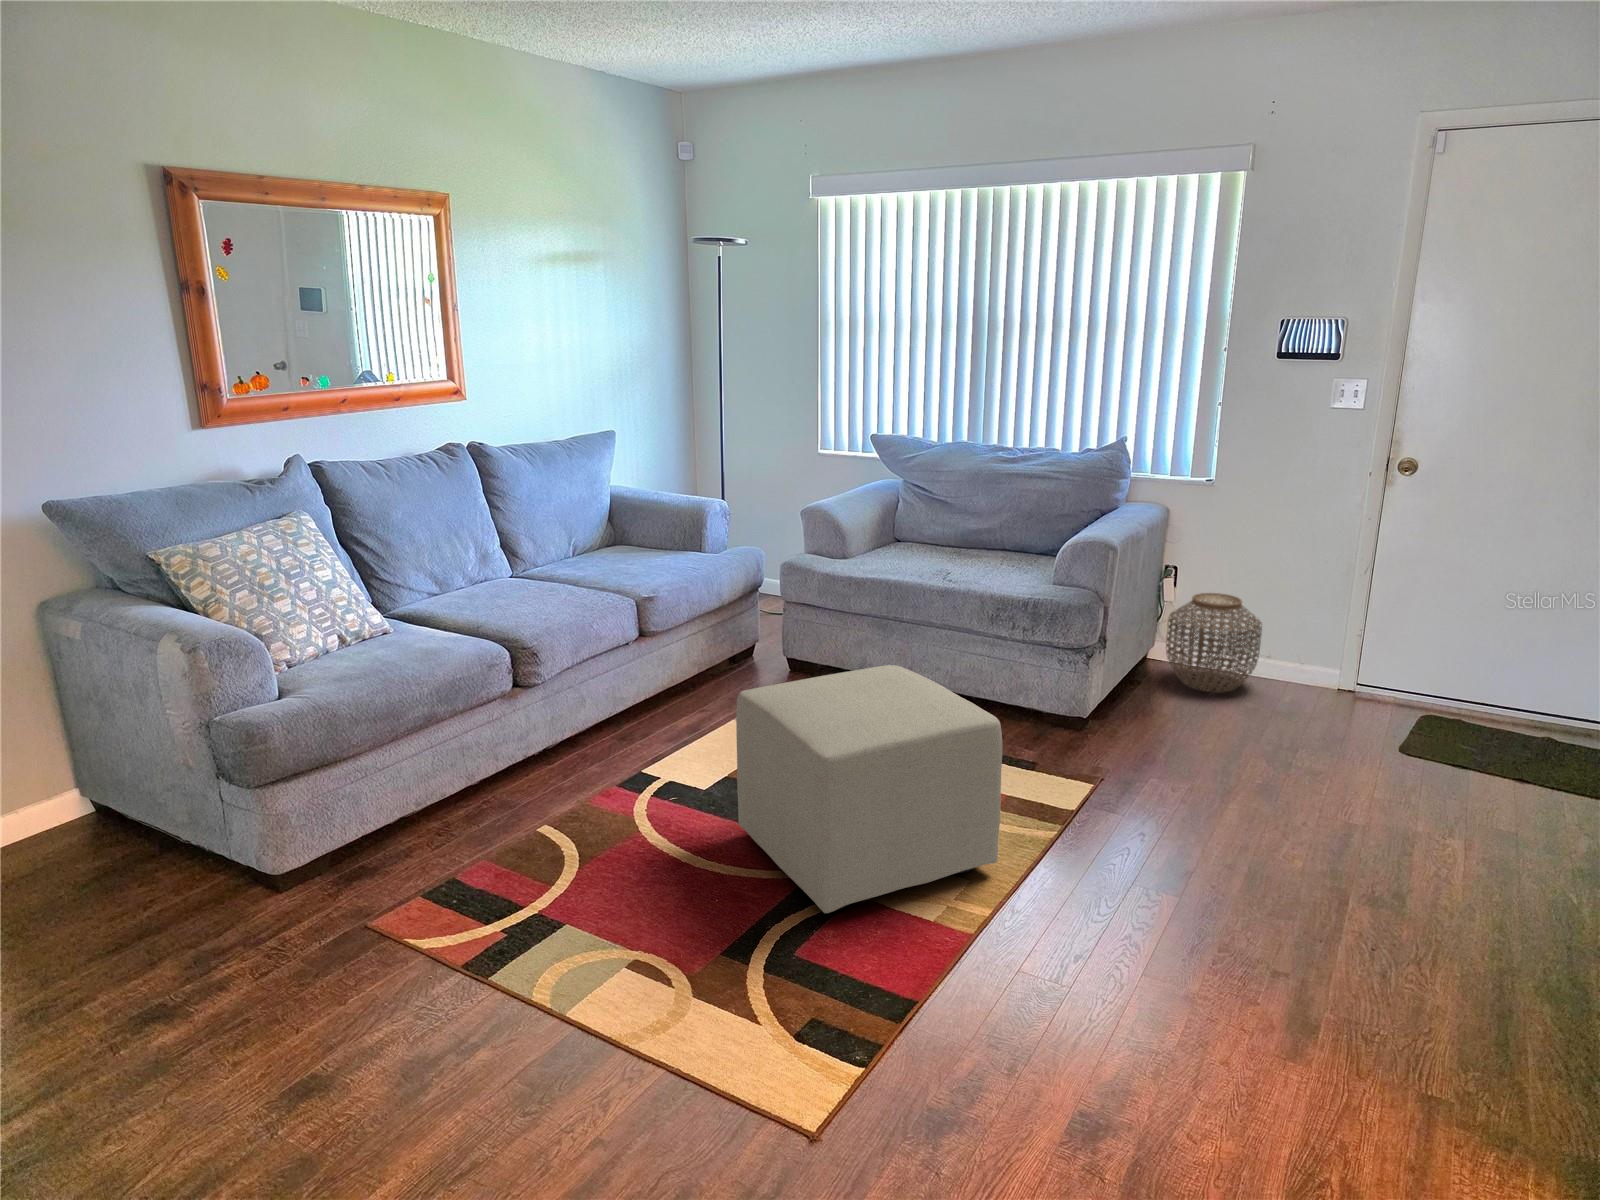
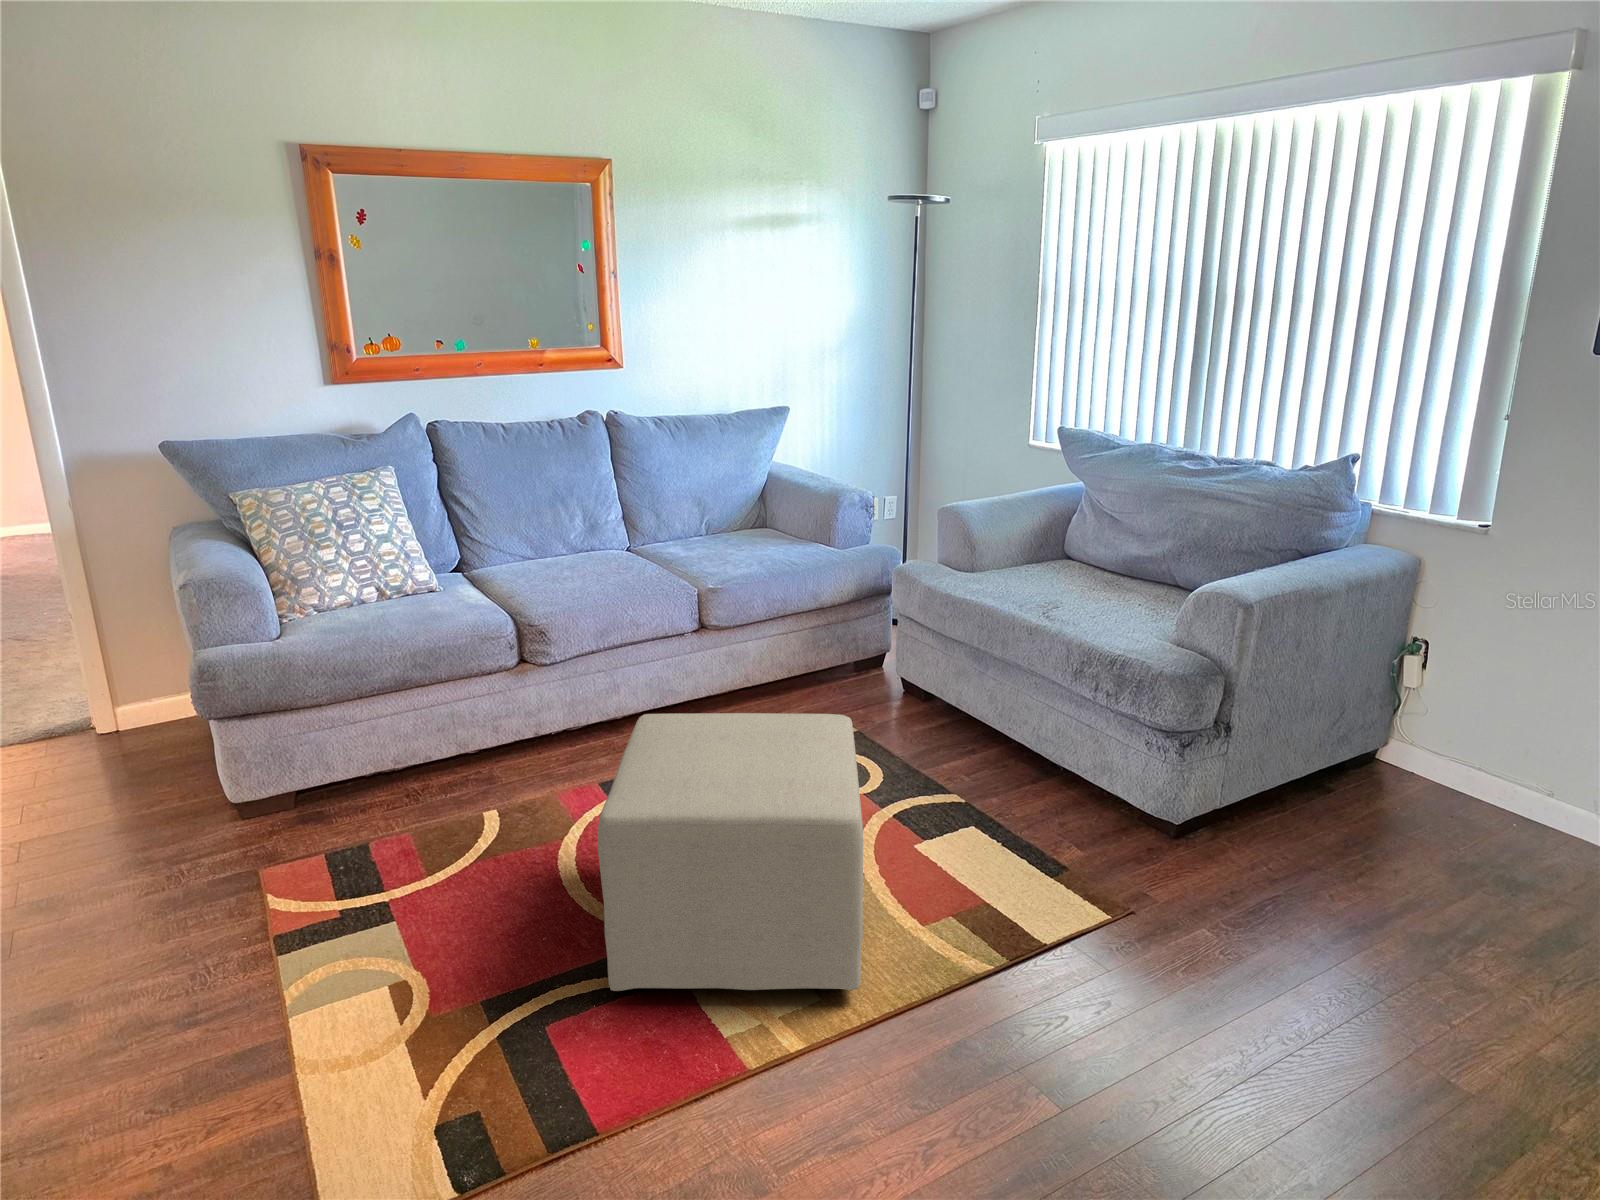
woven basket: present [1166,593,1262,692] -> none [1373,687,1529,834]

